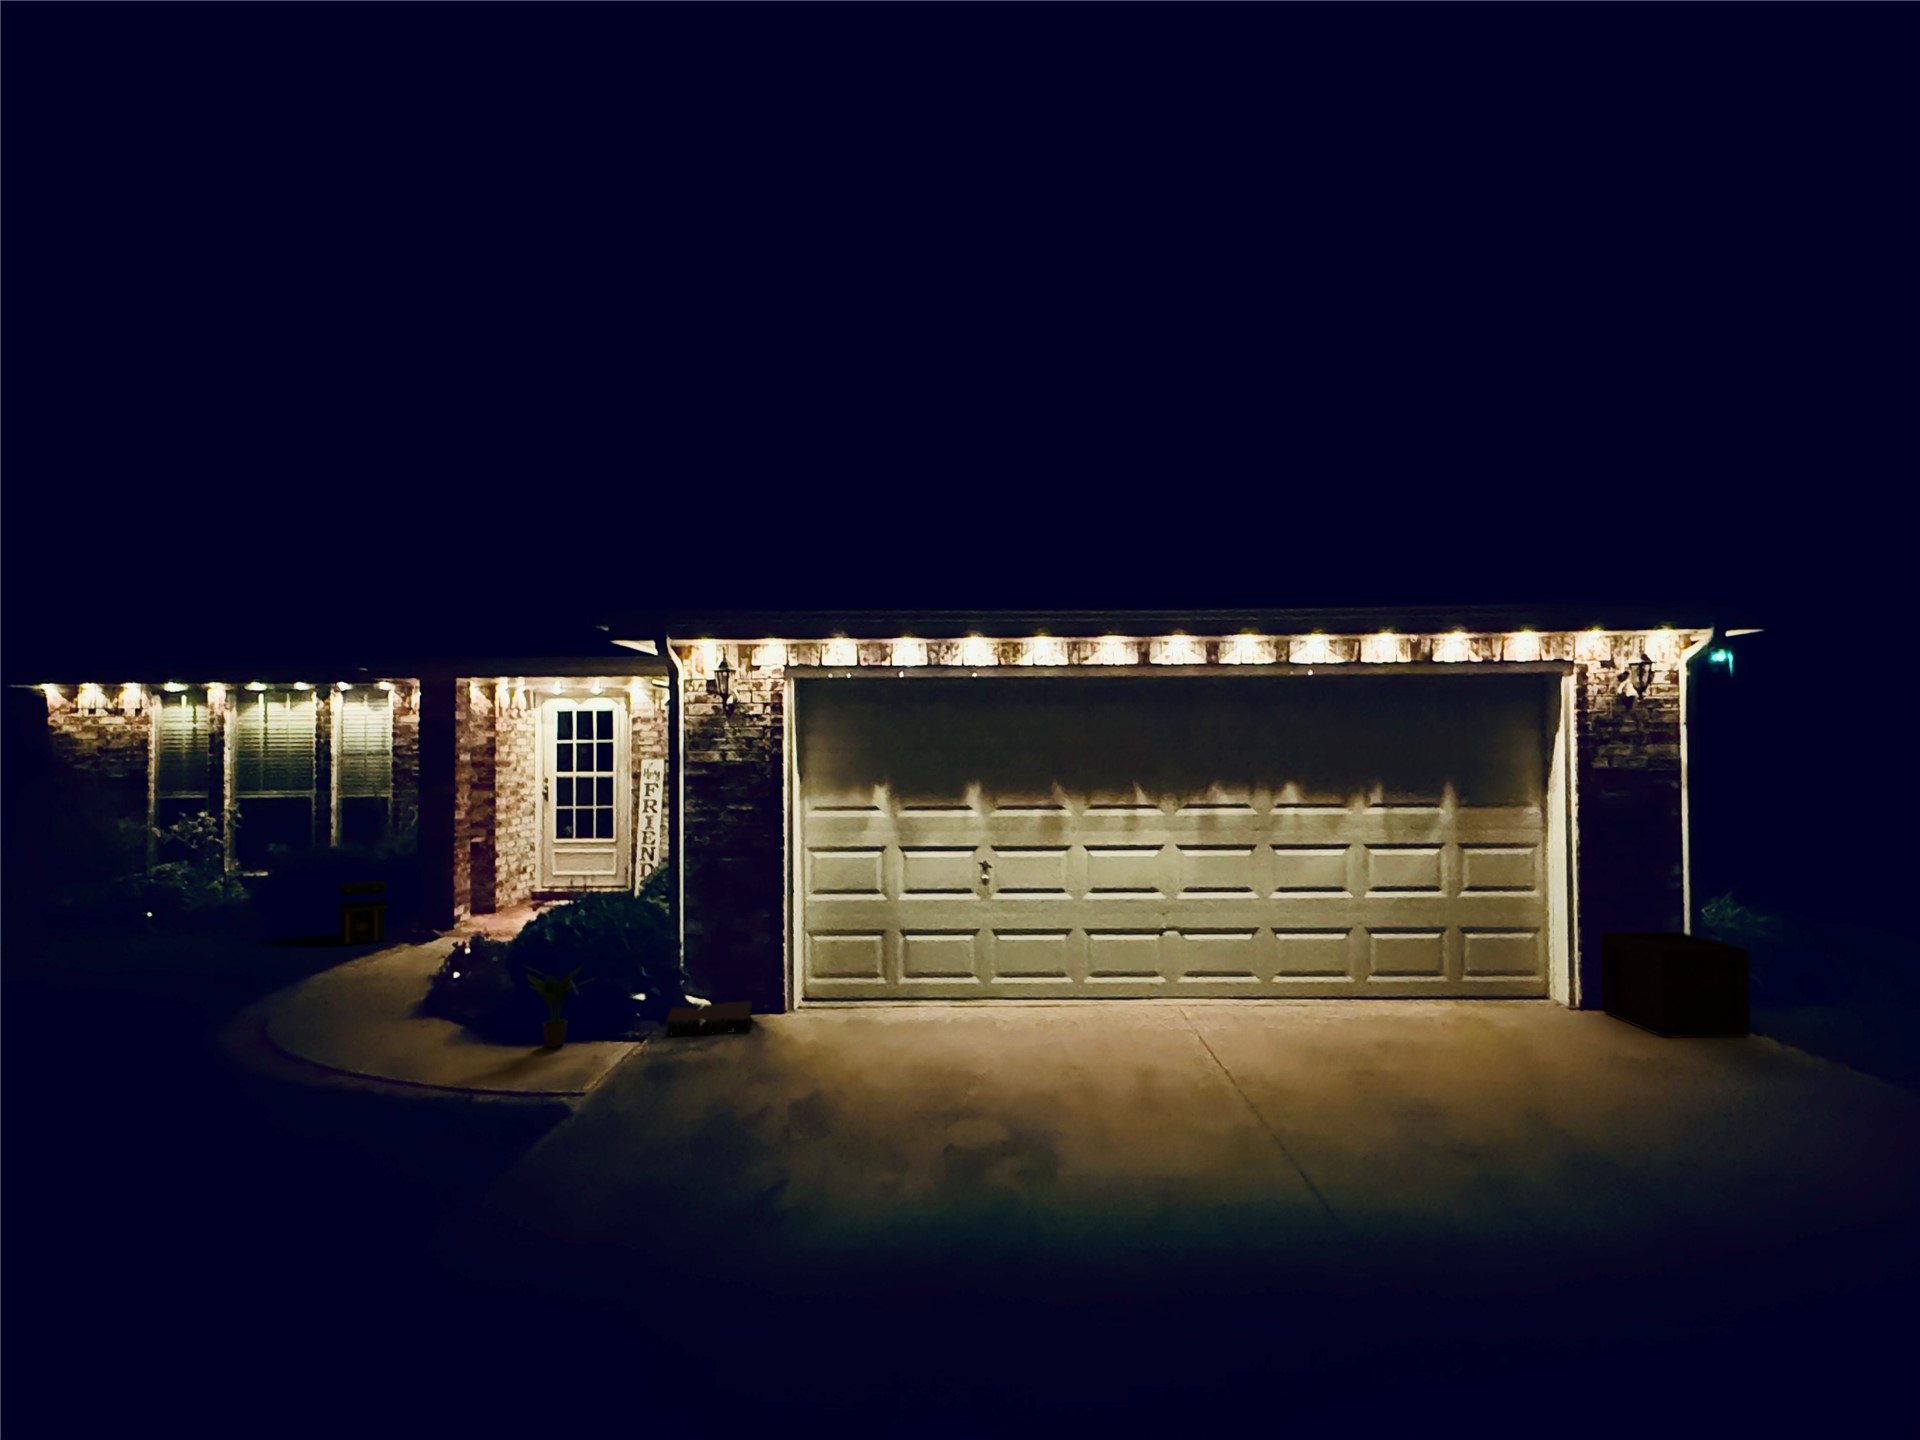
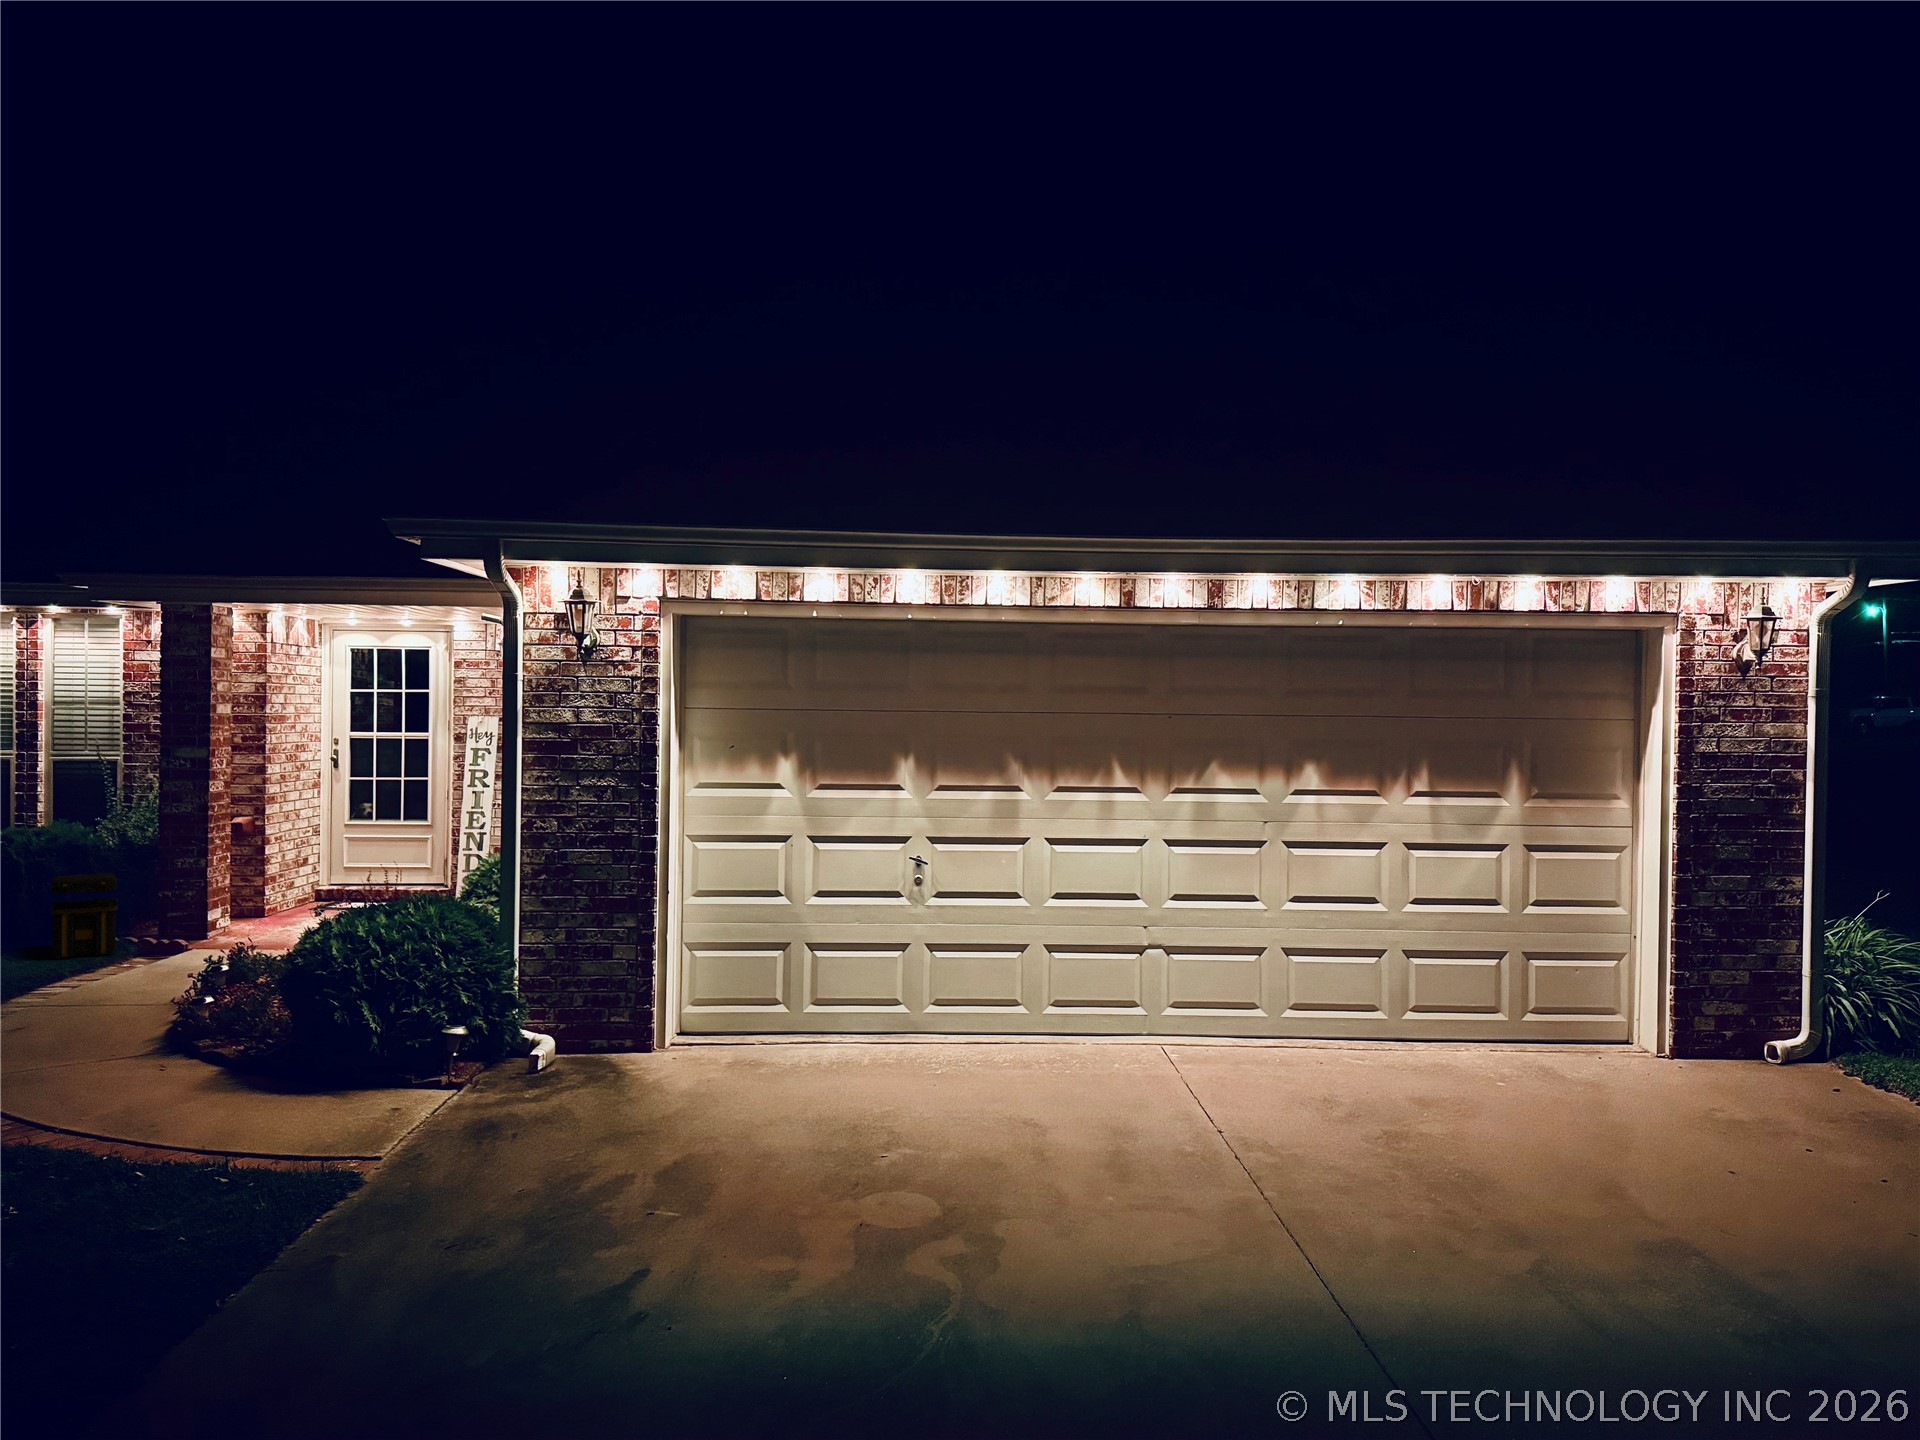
wooden crate: present [1600,932,1751,1038] -> none [1693,960,1870,1091]
potted plant: present [525,965,593,1047] -> none [304,978,407,1089]
storage bin: present [666,1001,751,1033] -> none [496,1034,610,1075]

